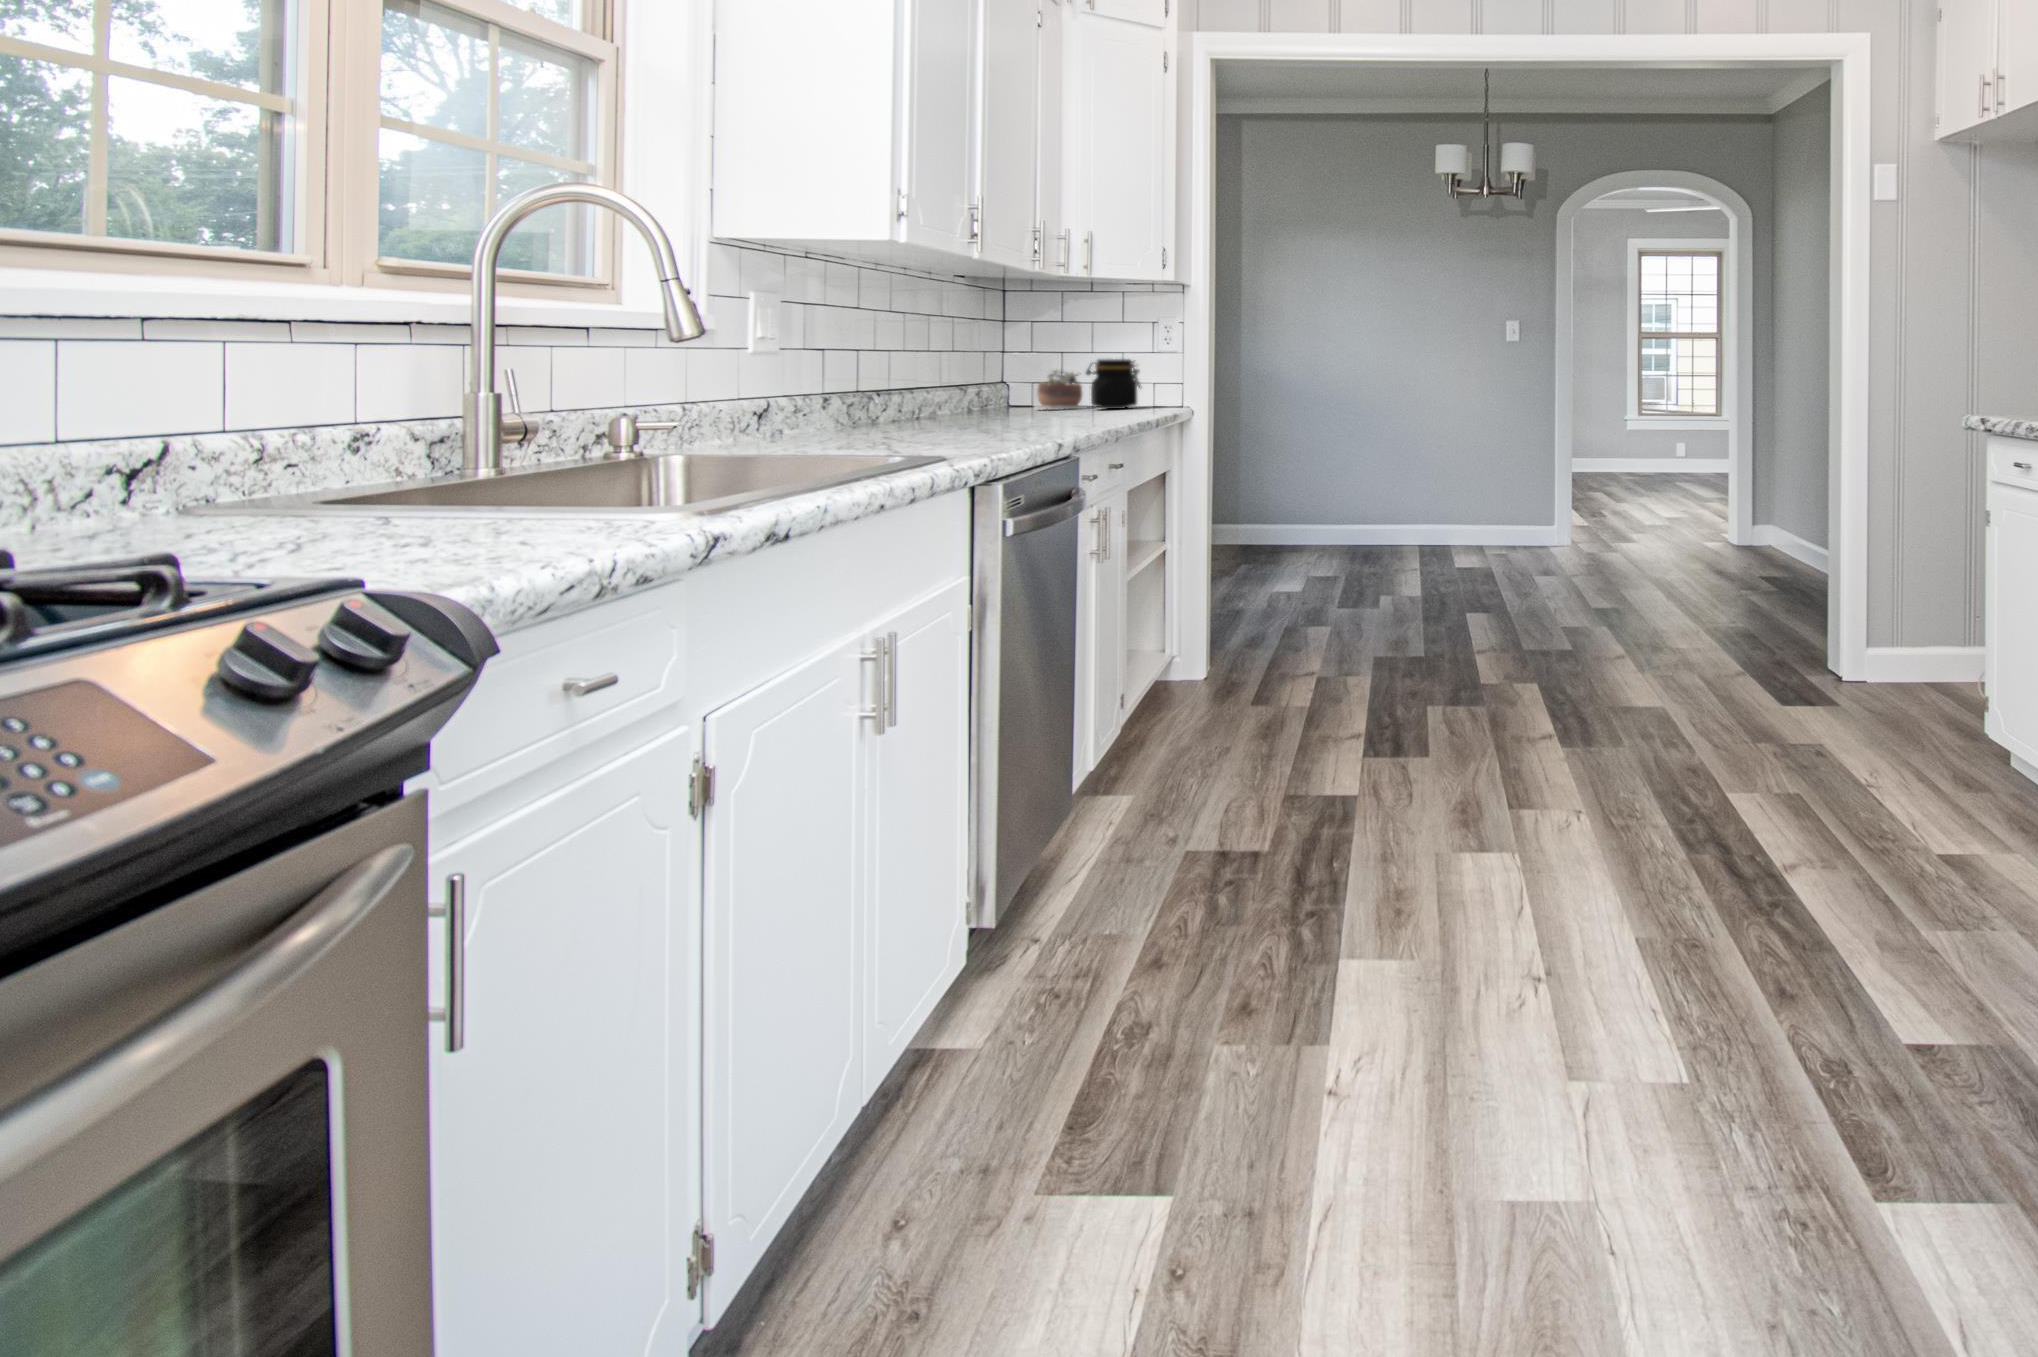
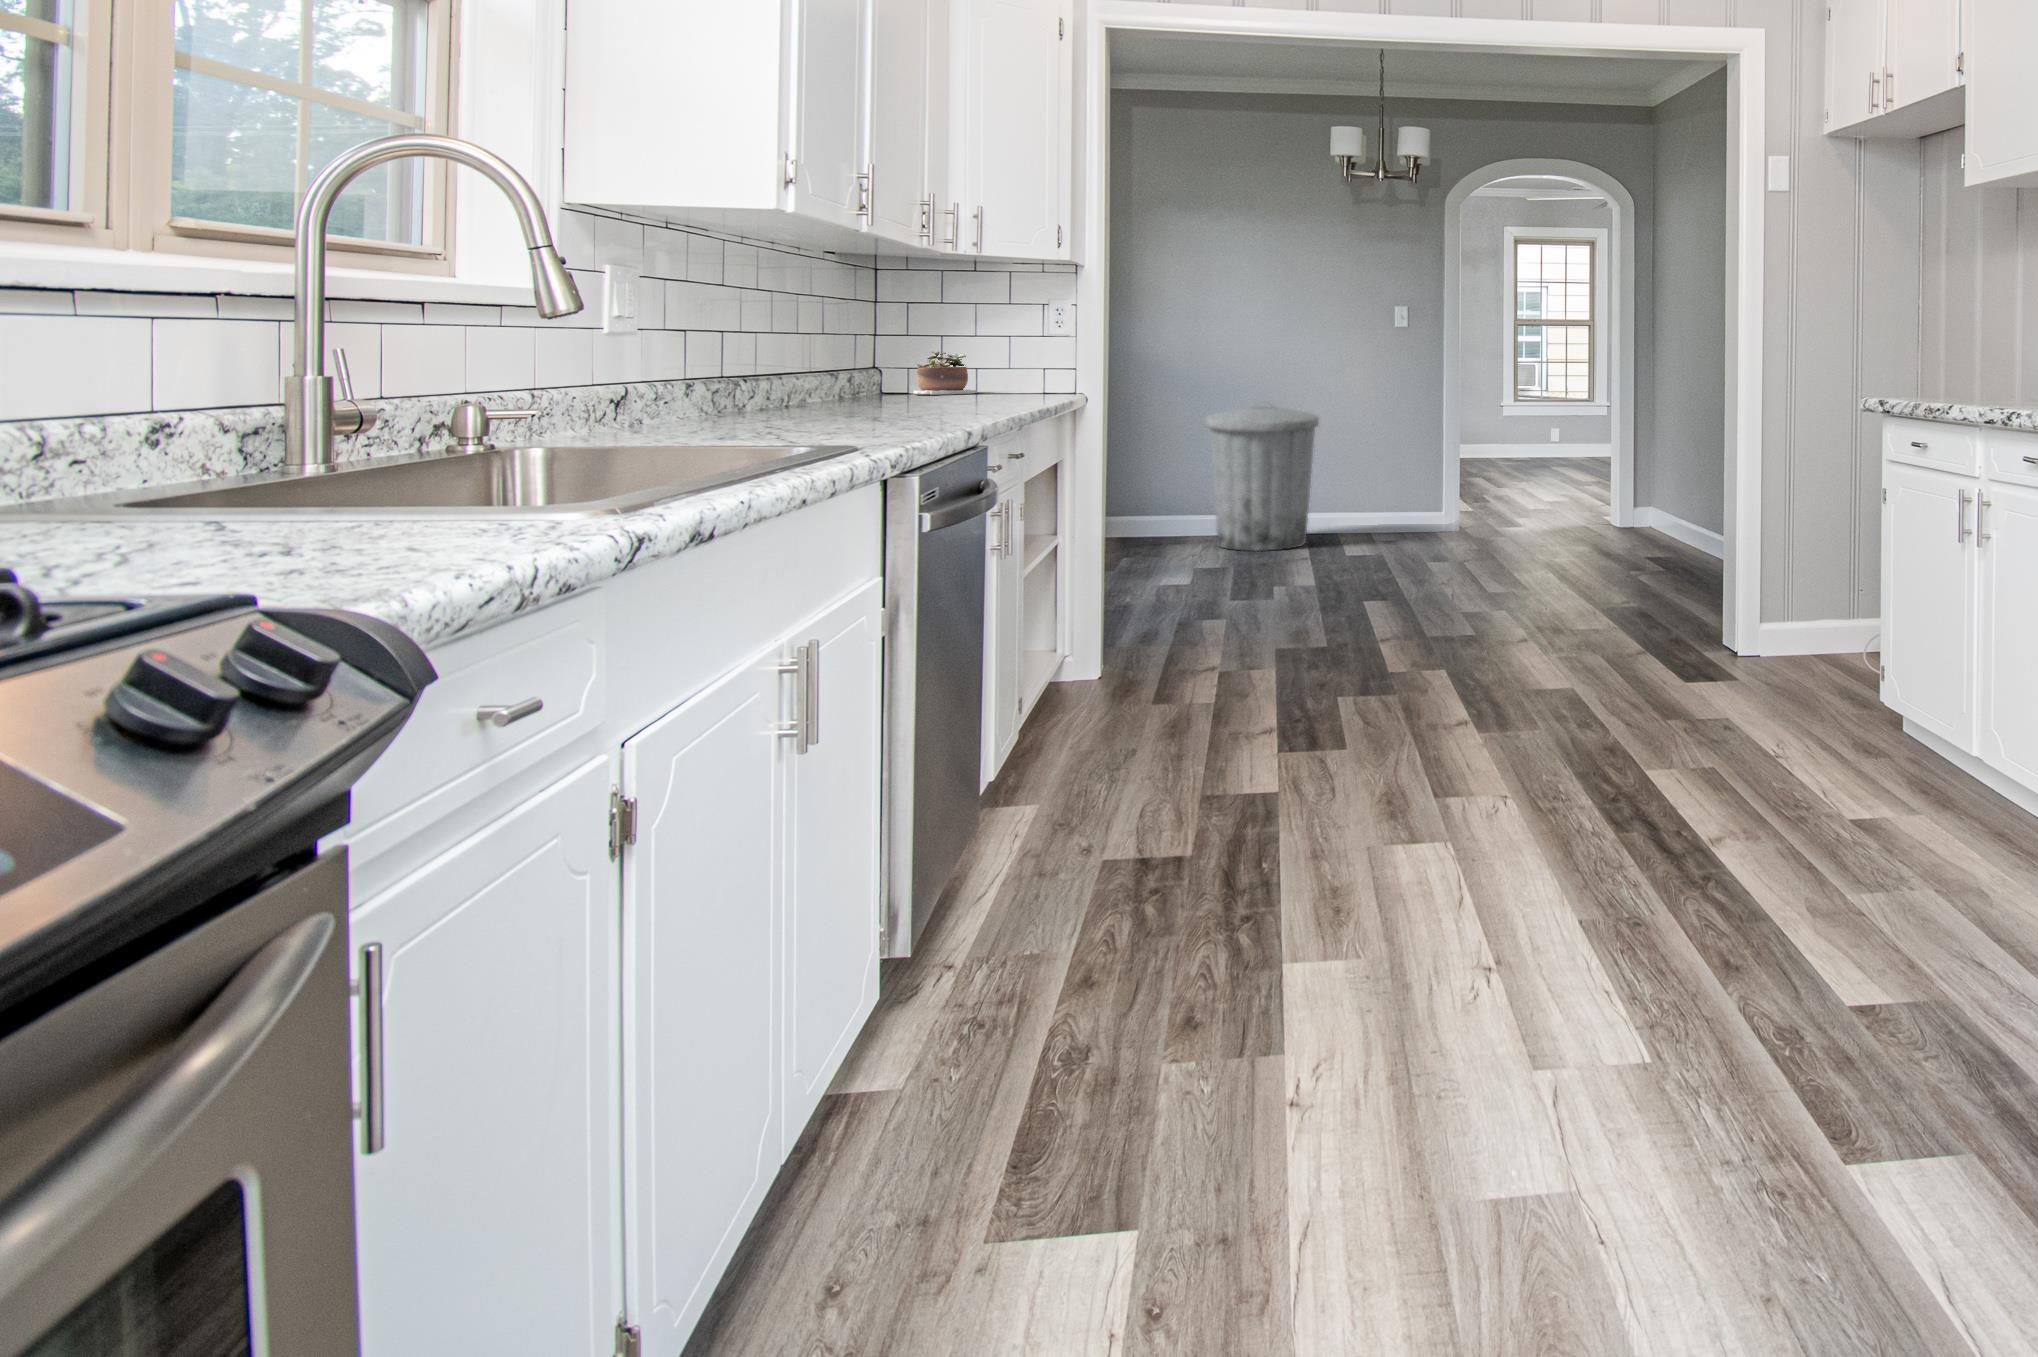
jar: present [1086,359,1140,409] -> none [975,341,1037,394]
trash can: none [1318,415,1426,560] -> present [1206,406,1319,551]

